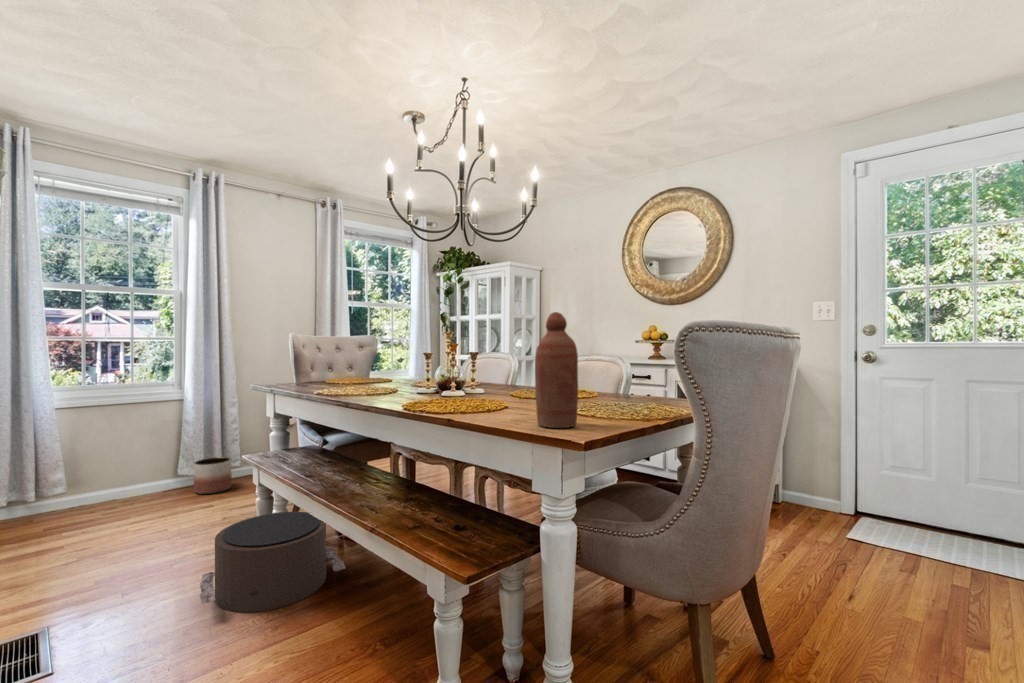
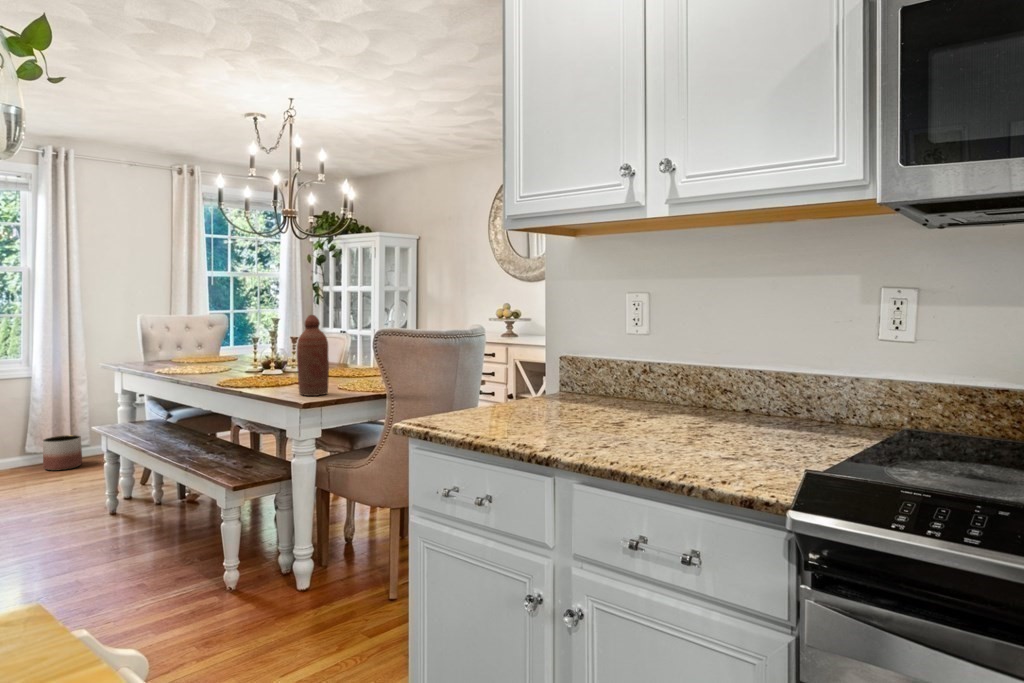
pouf: present [200,512,345,612] -> none [57,474,181,545]

